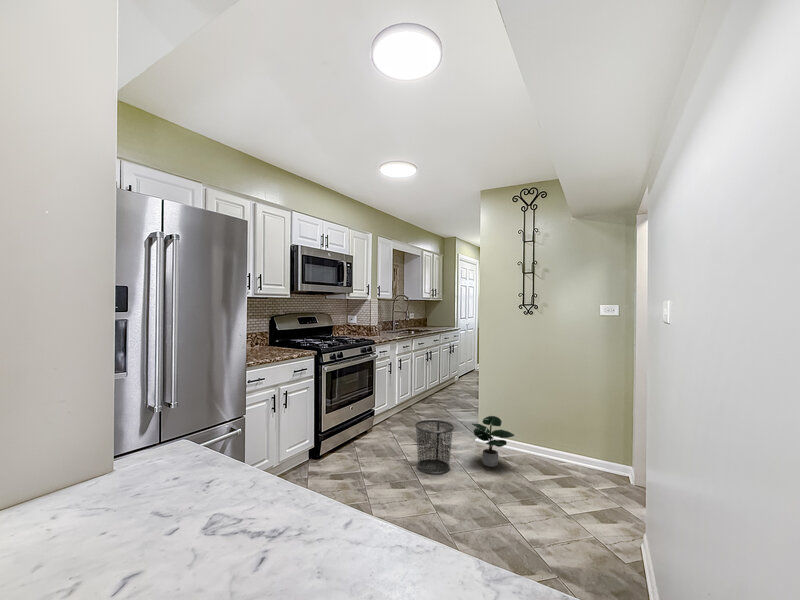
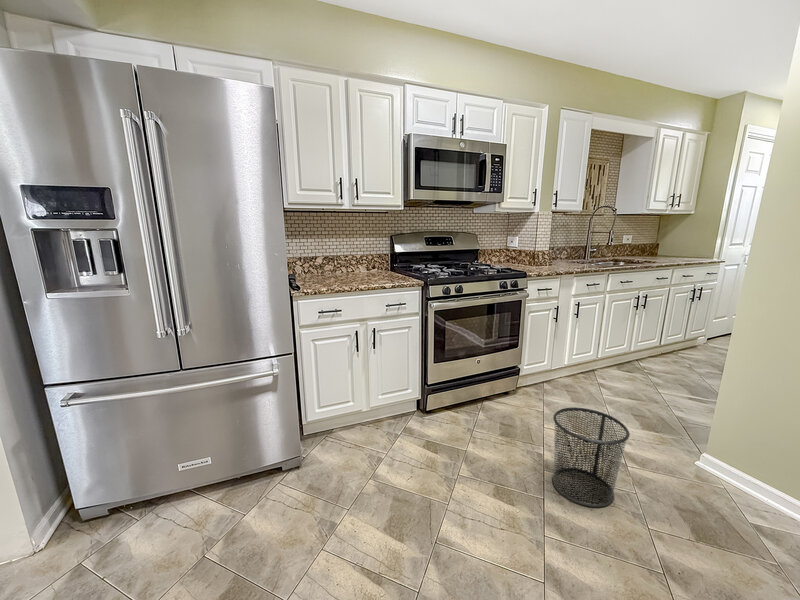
potted plant: present [472,416,515,467] -> none [672,429,784,530]

